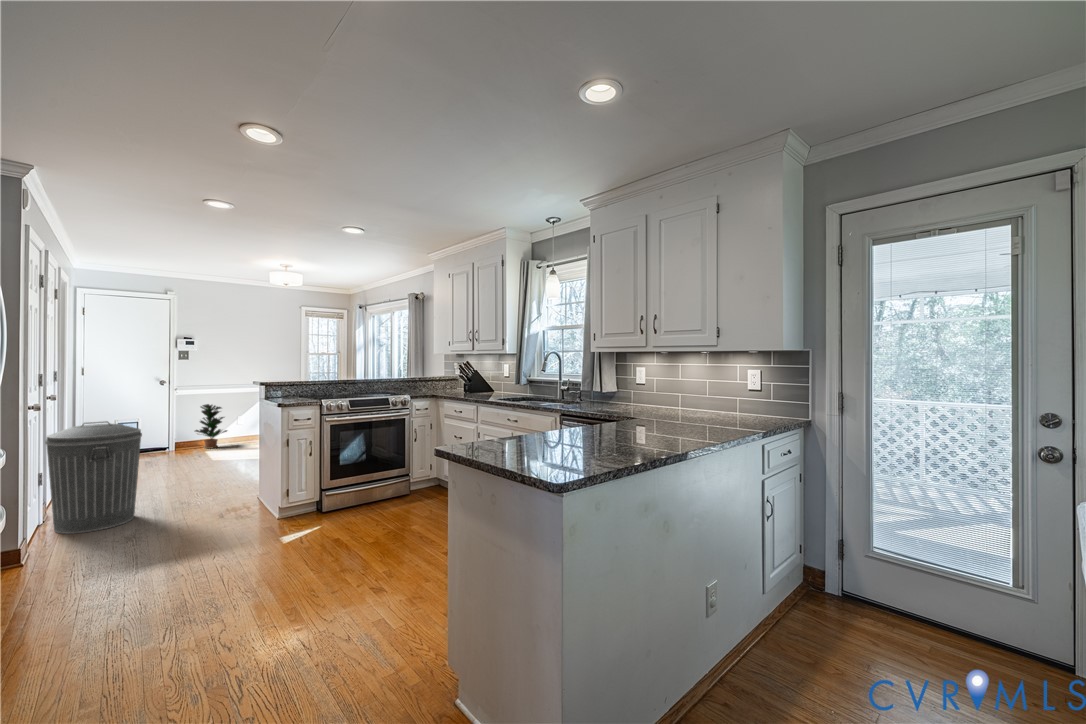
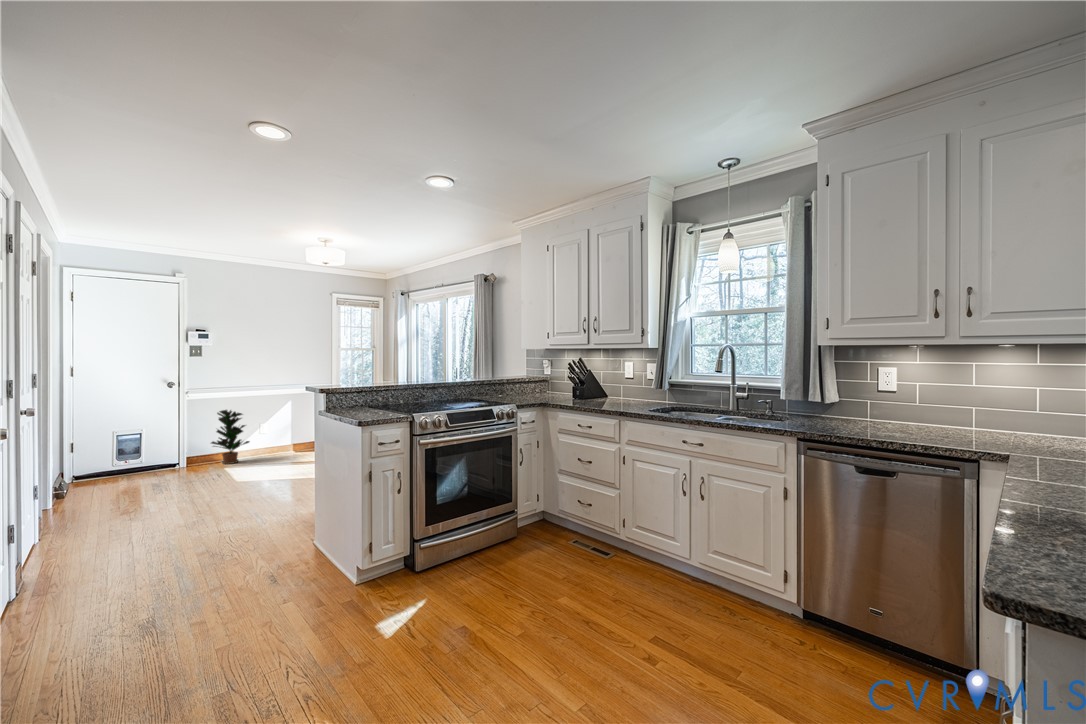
trash can: present [45,421,142,534] -> none [15,448,160,622]

